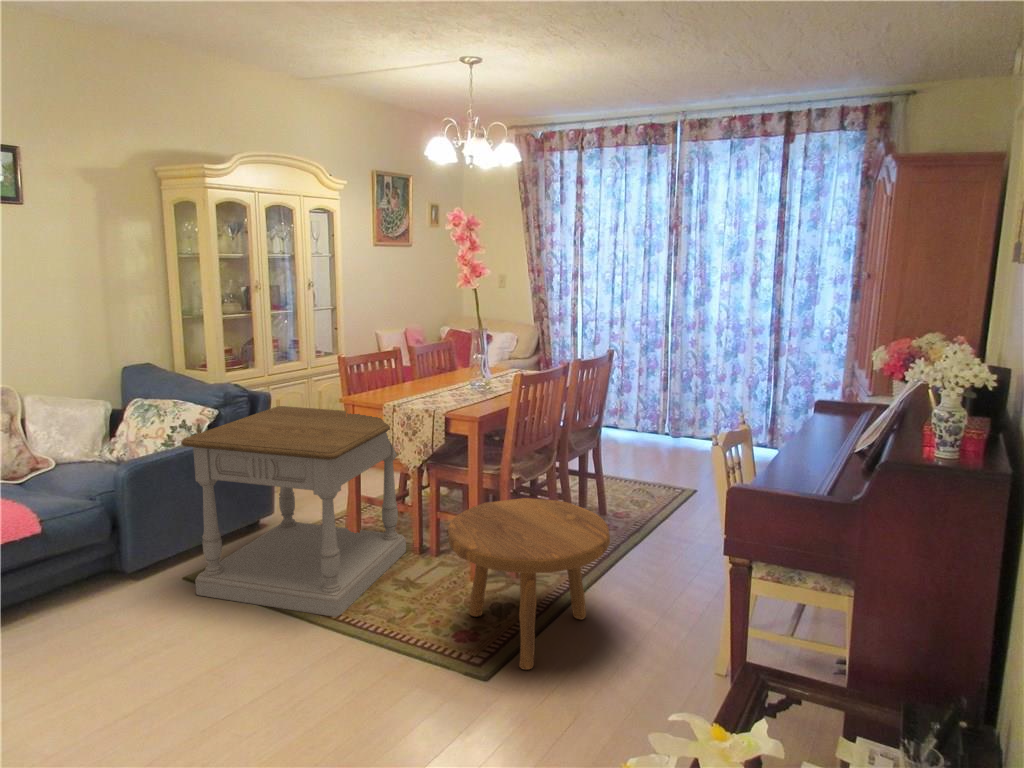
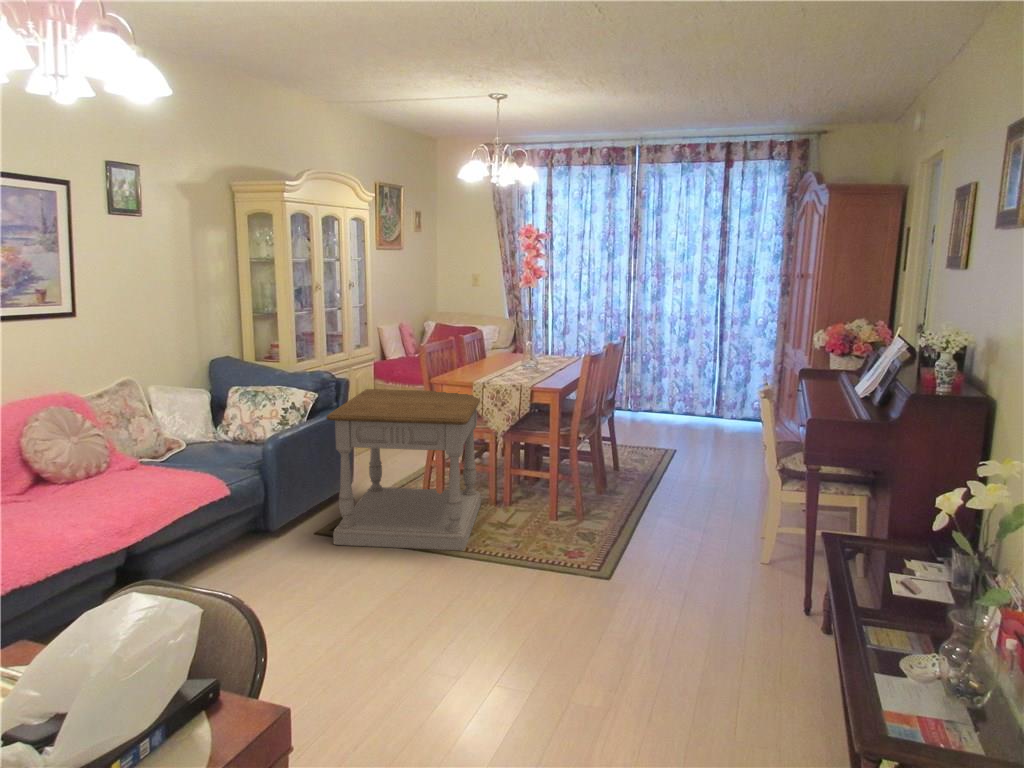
footstool: present [448,498,610,670] -> none [557,450,680,570]

